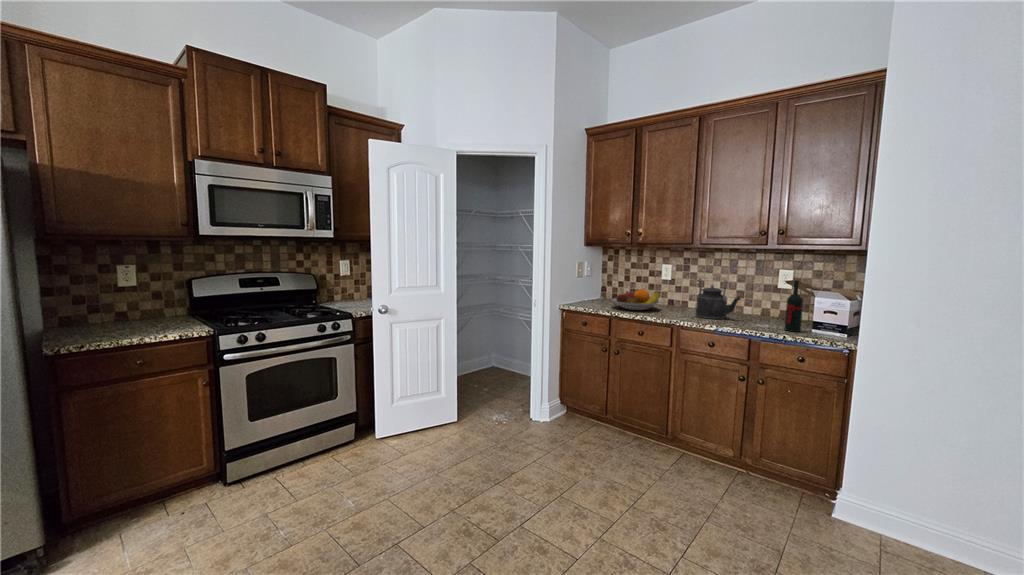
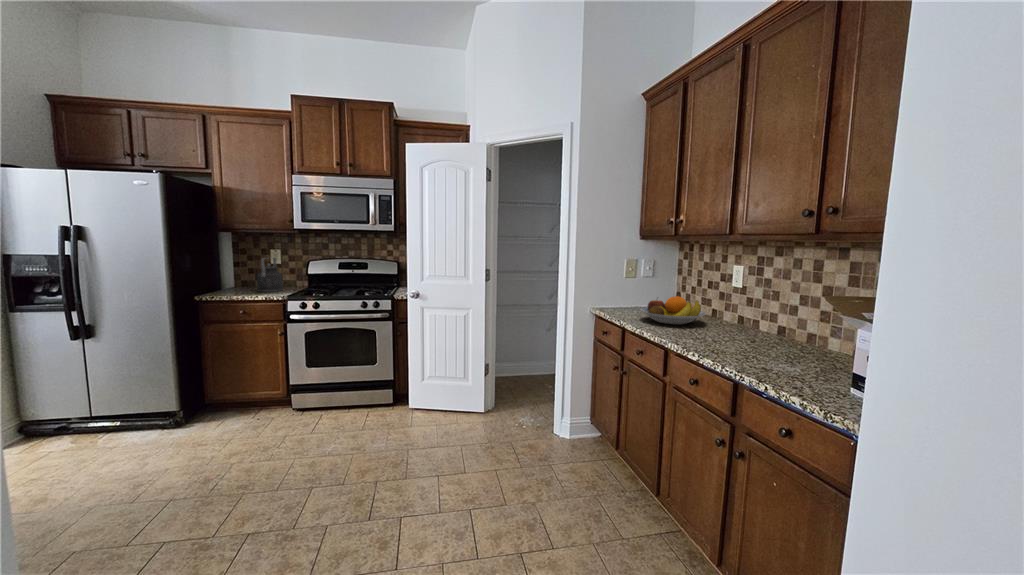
kettle: present [696,278,741,319] -> present [256,258,283,292]
wine bottle: present [784,279,803,332] -> none [793,292,831,384]

